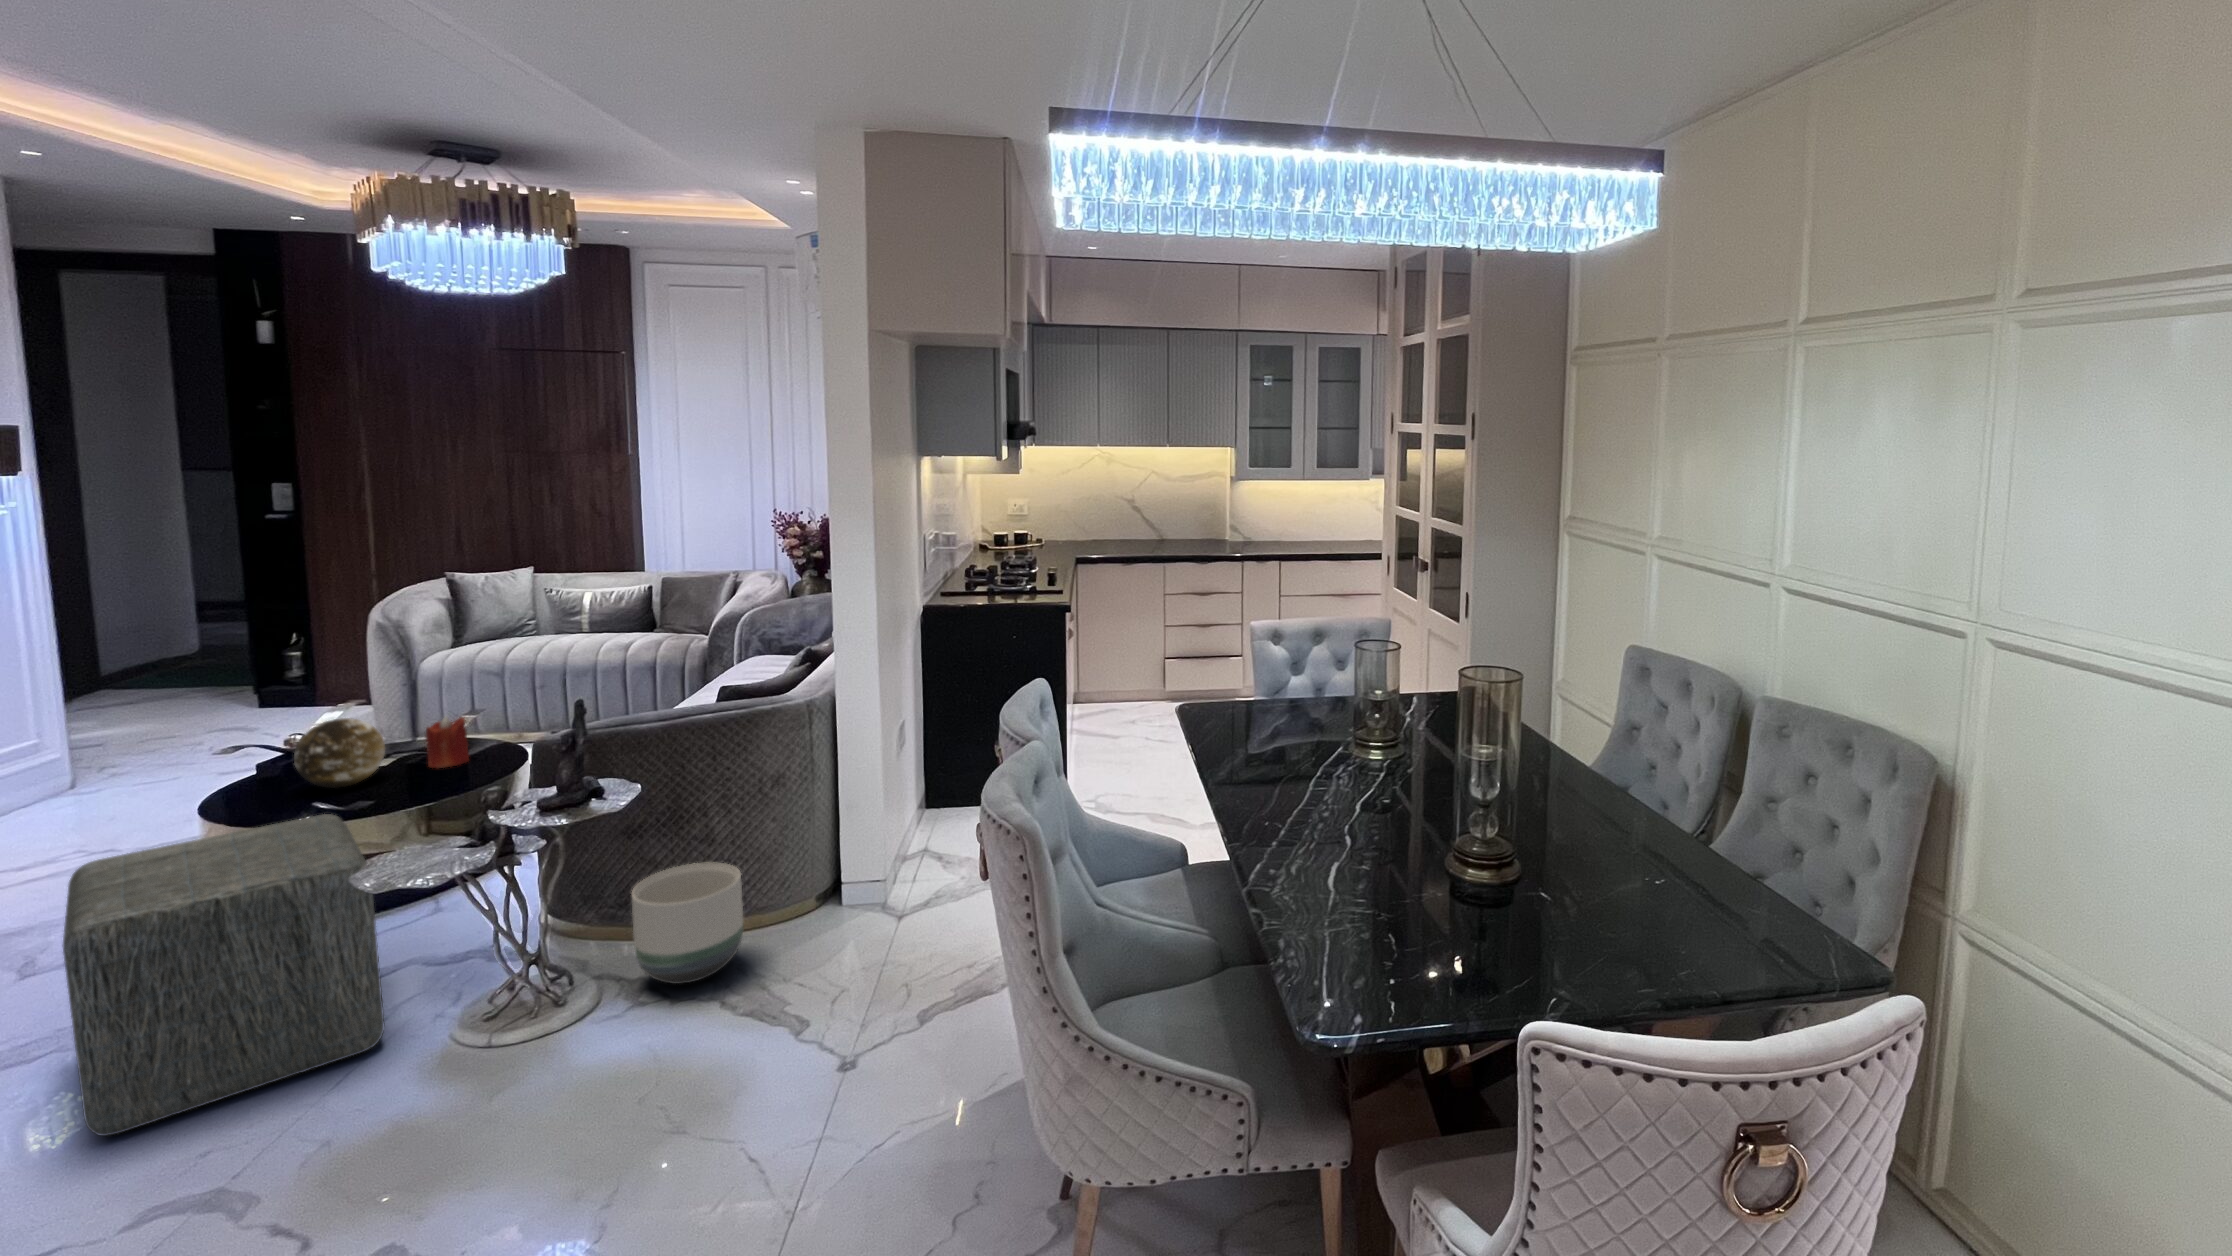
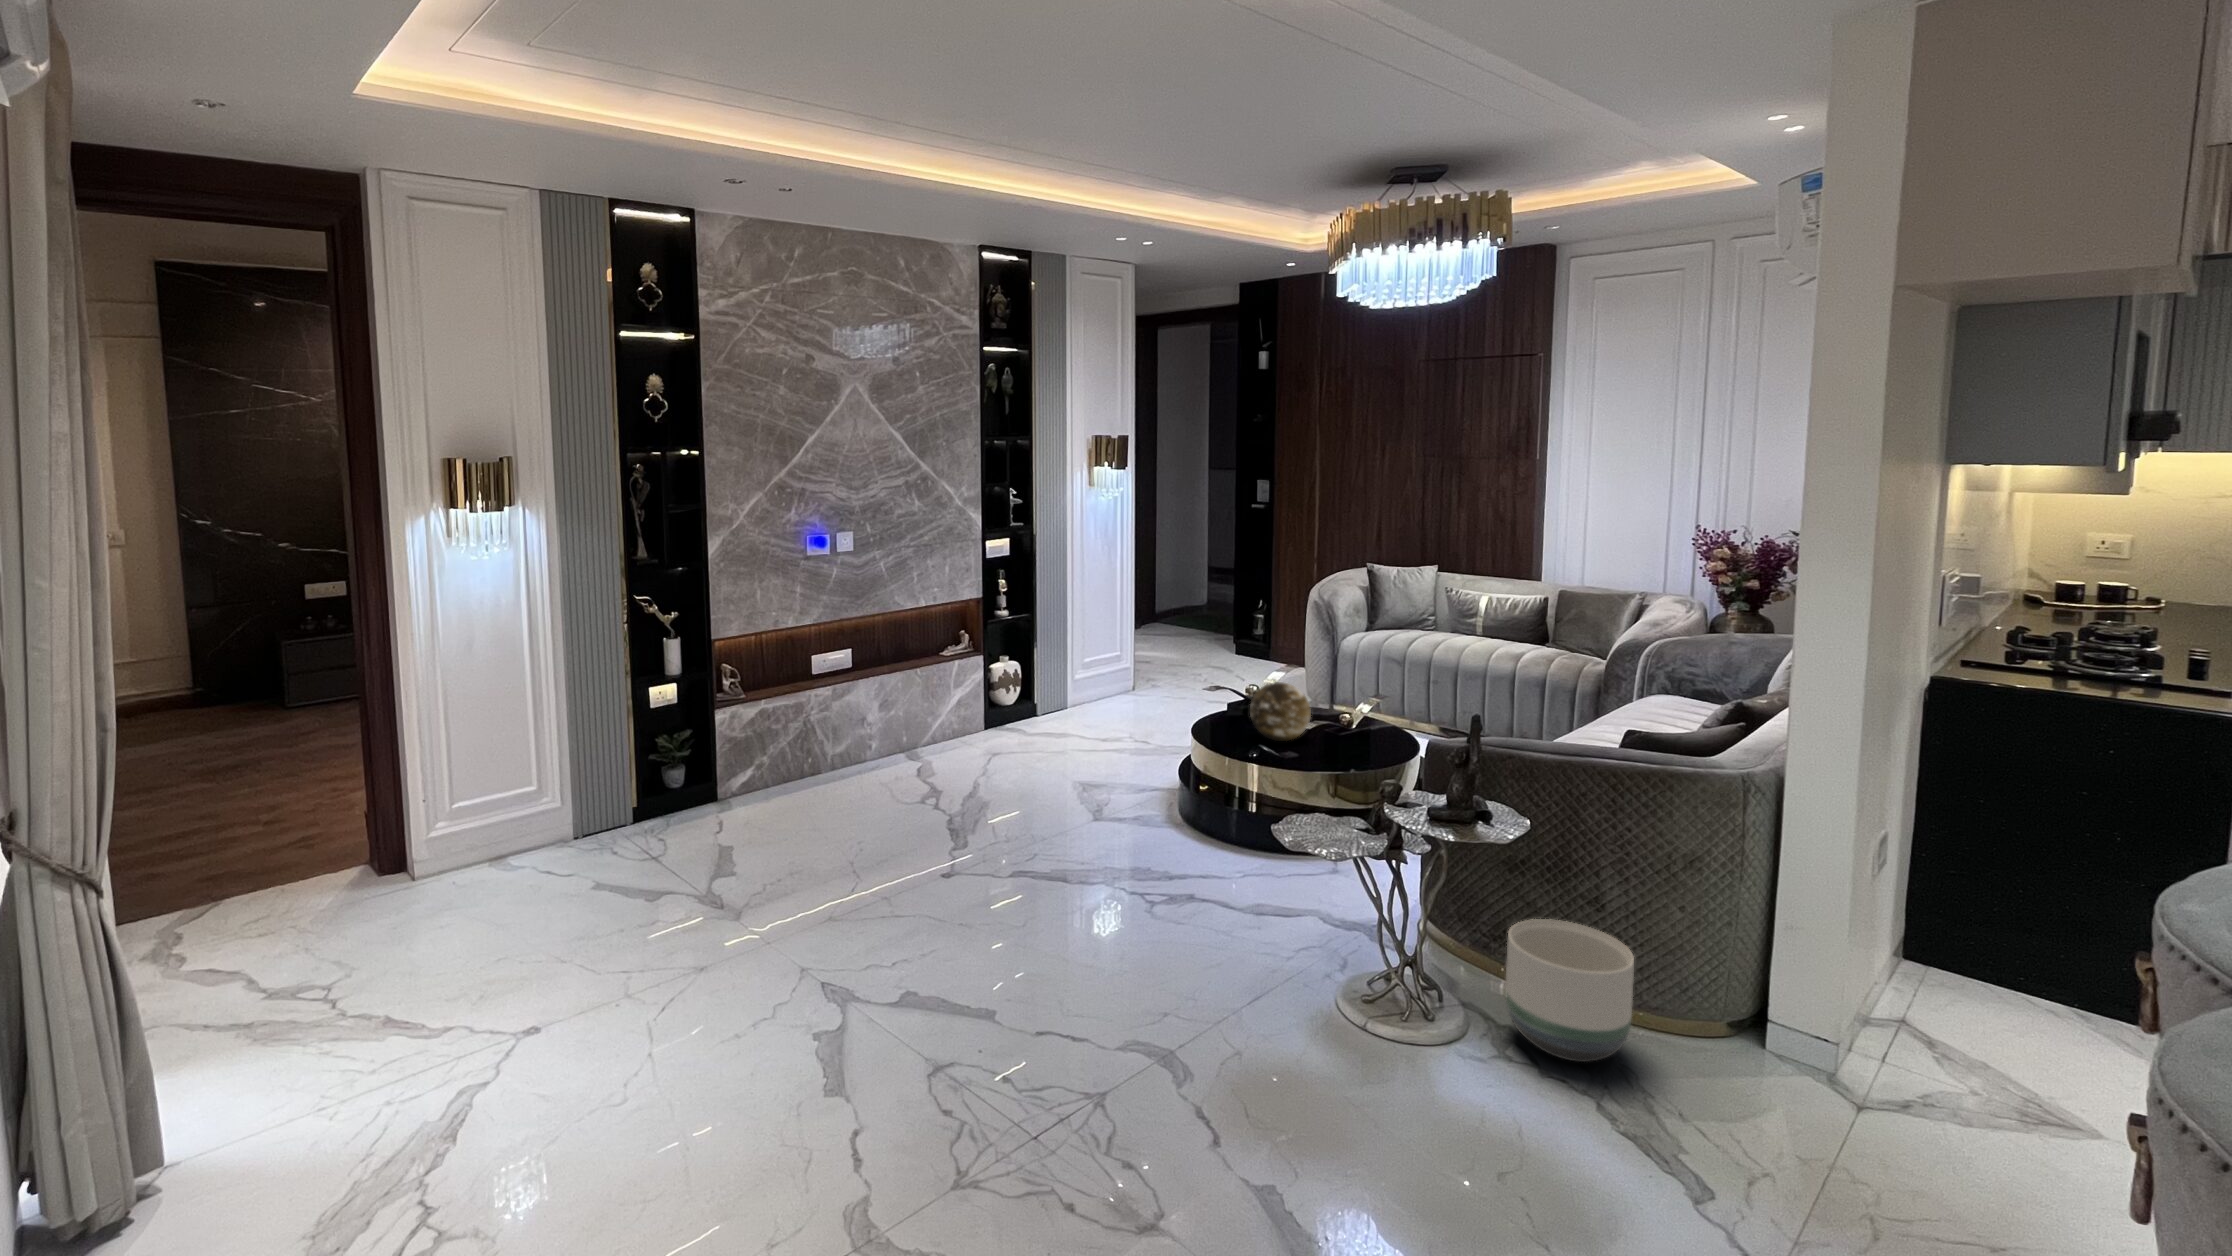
candle: present [426,717,469,768] -> none [1340,698,1372,745]
ottoman: present [63,814,384,1136] -> none [1109,756,1290,981]

